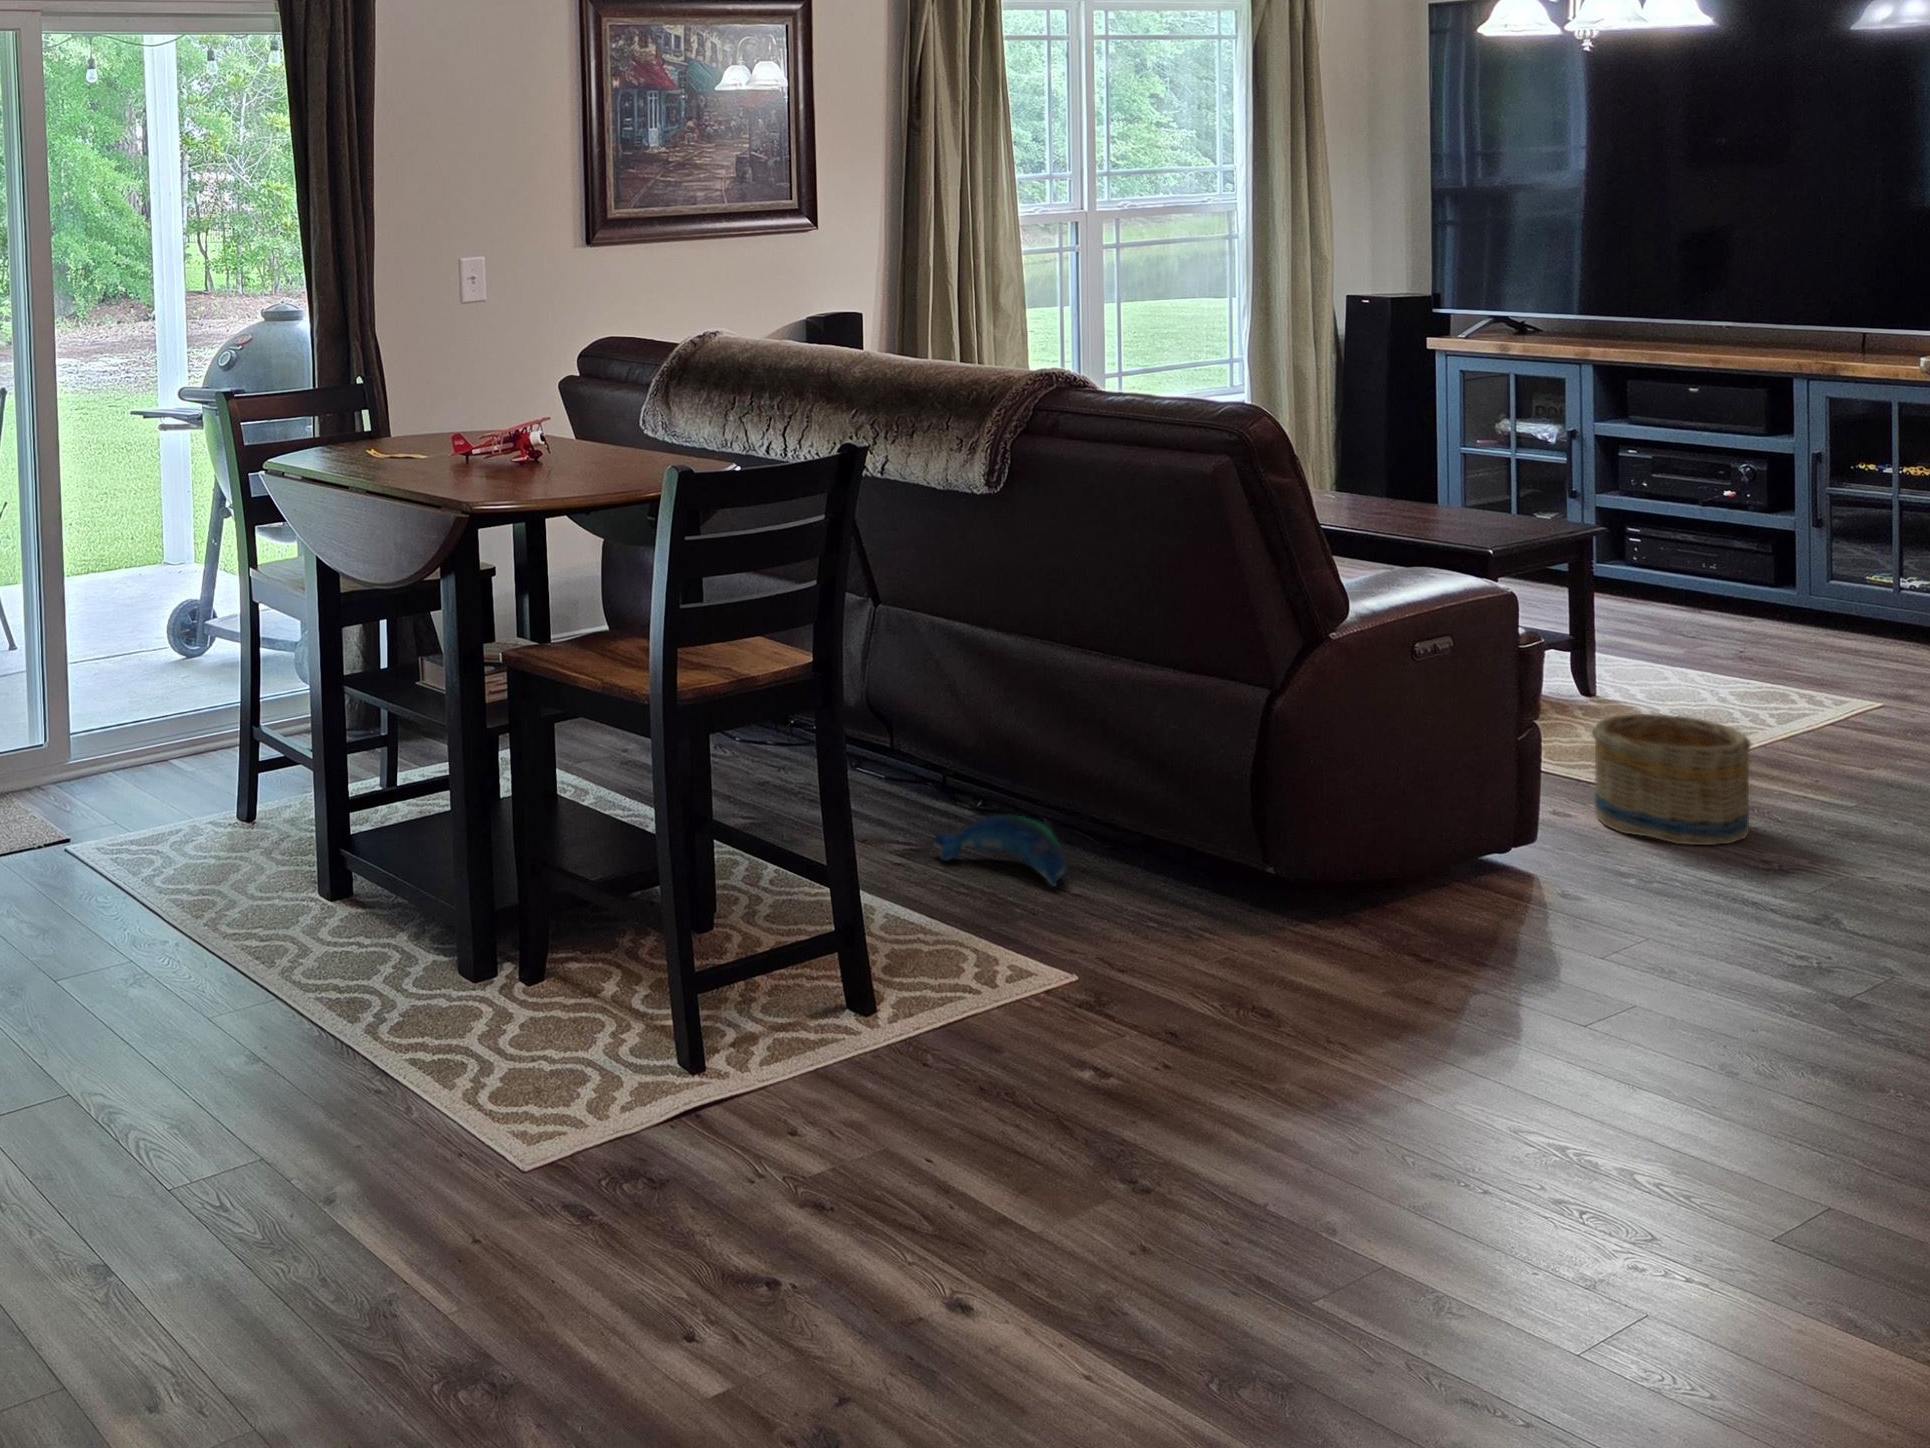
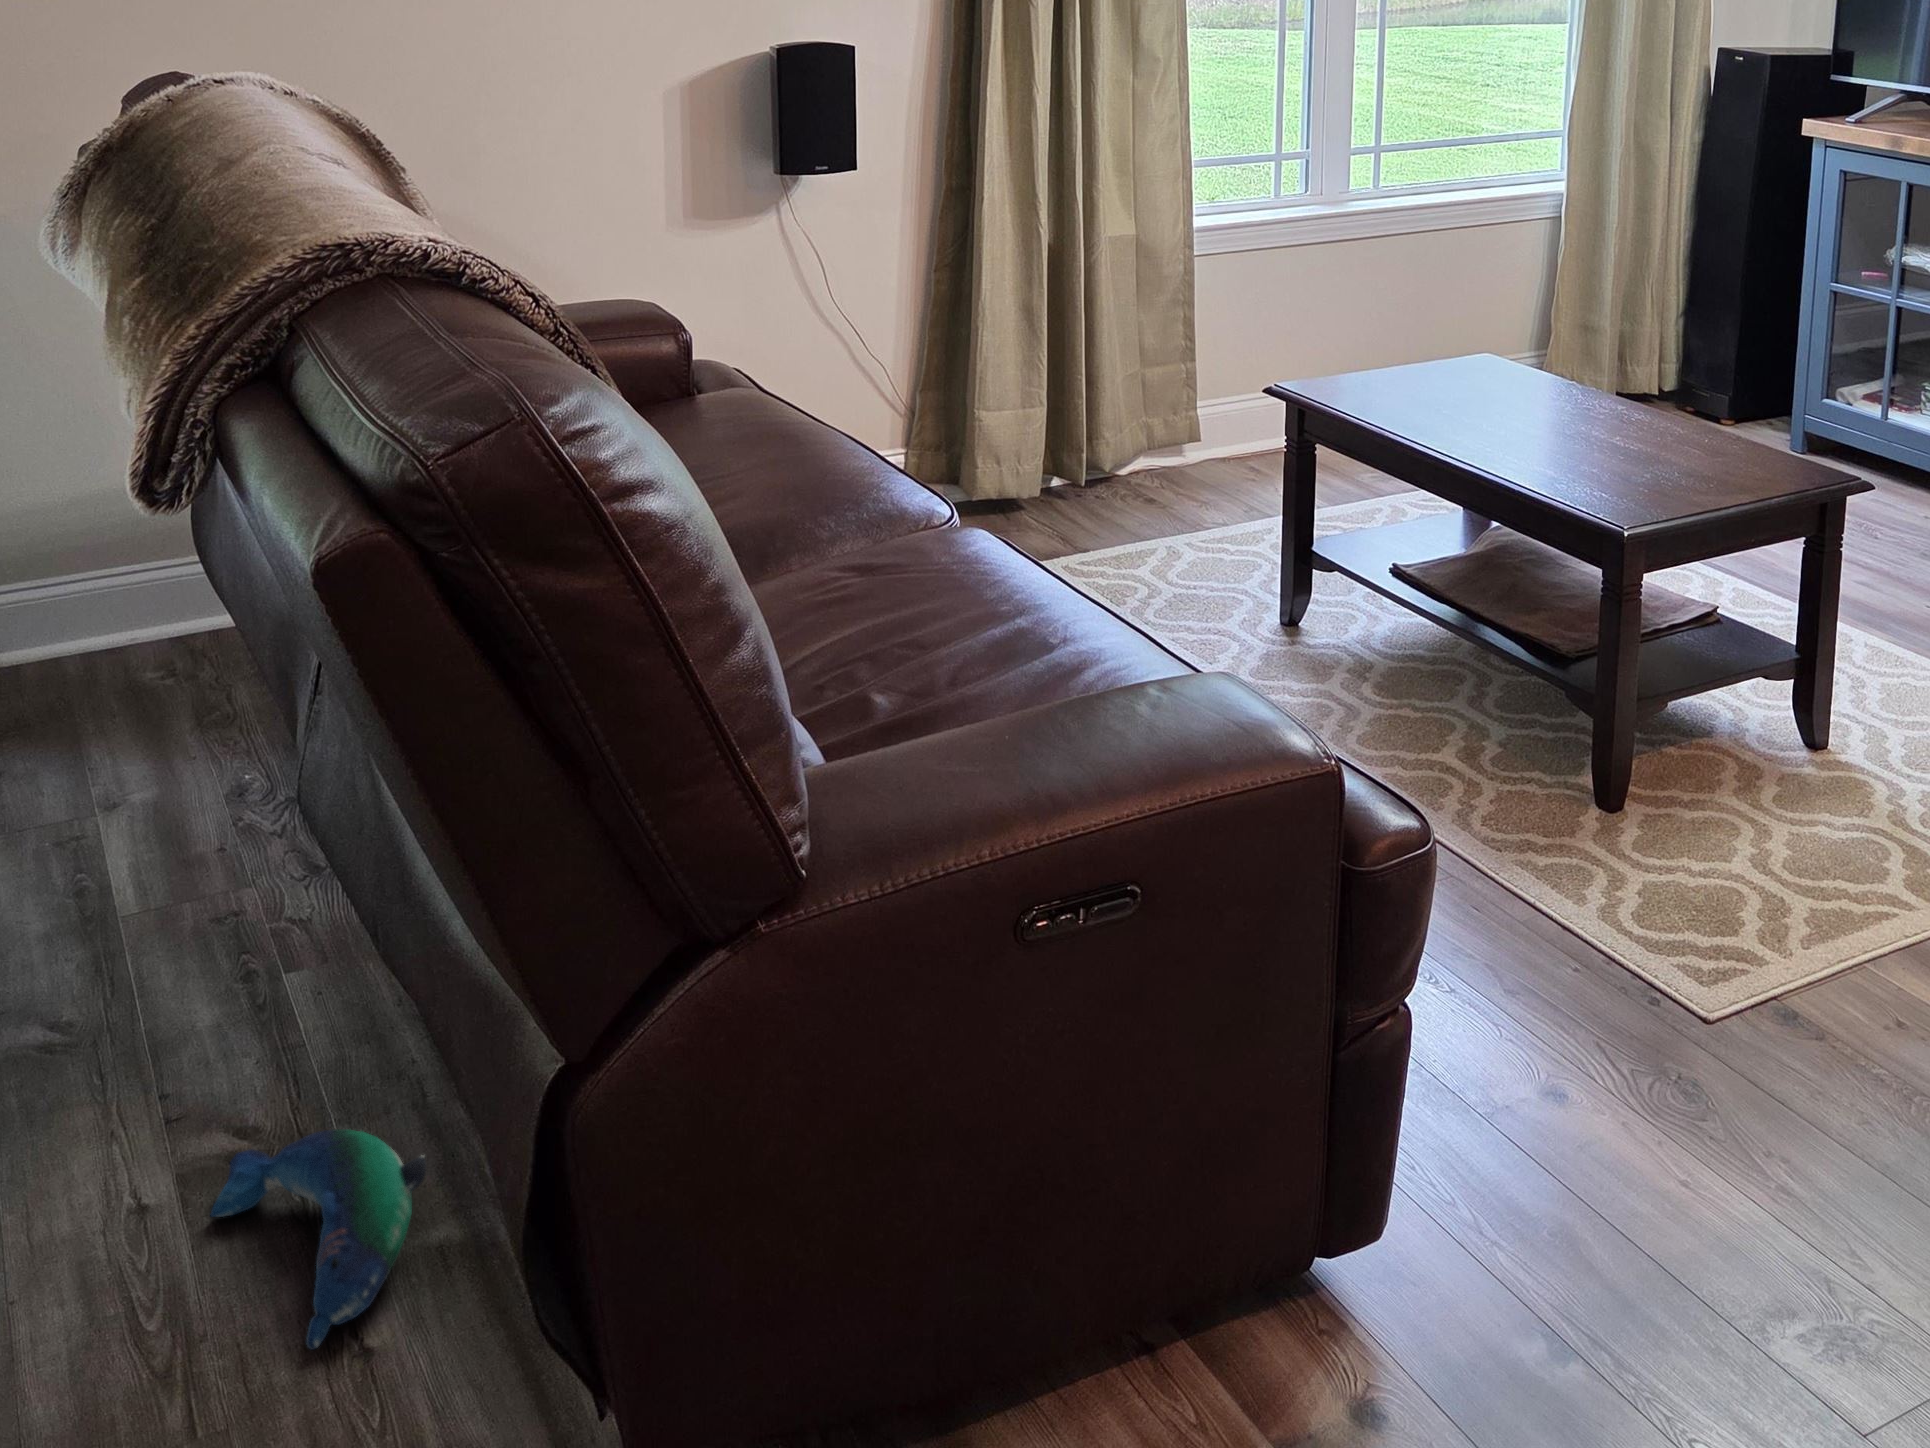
basket: present [1592,714,1752,845] -> none [1605,936,1890,1258]

